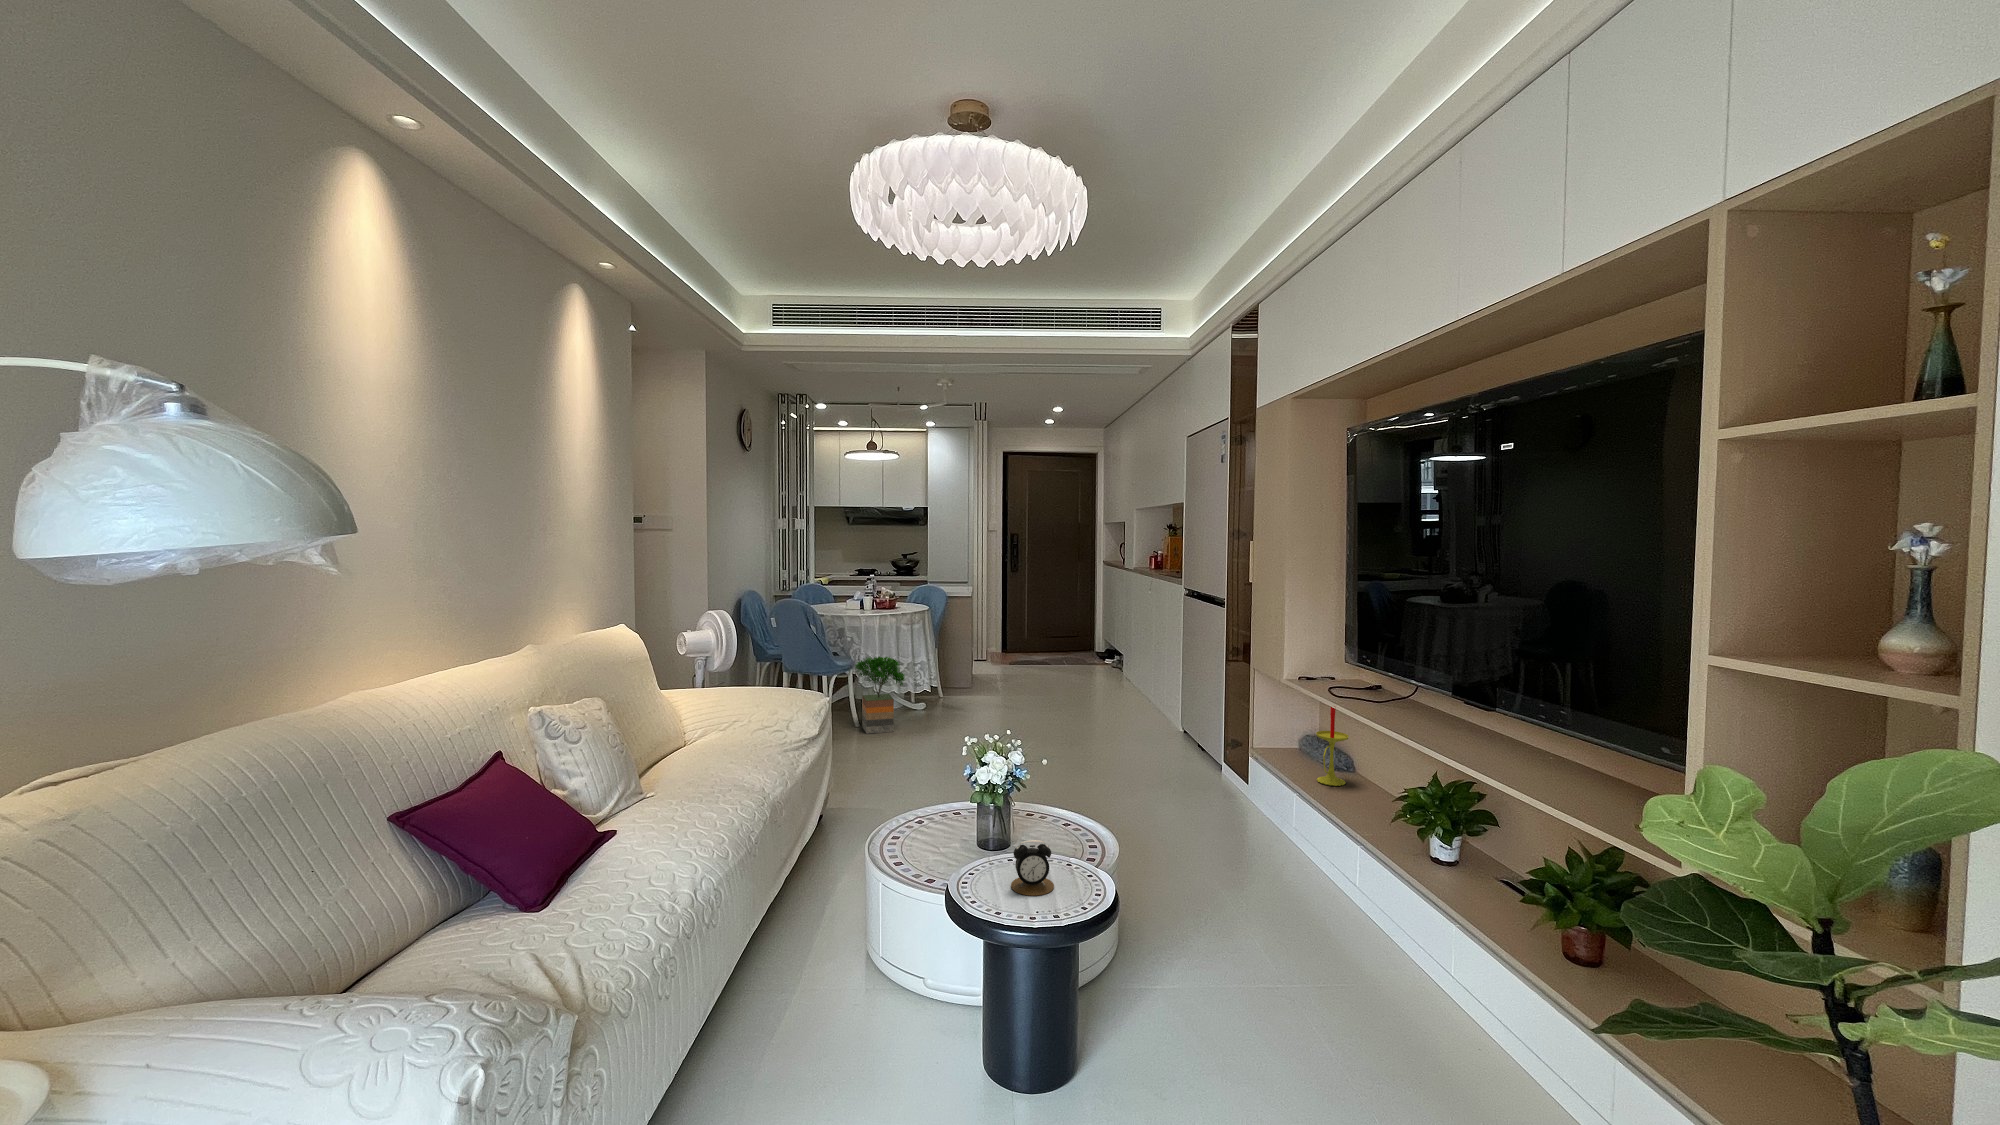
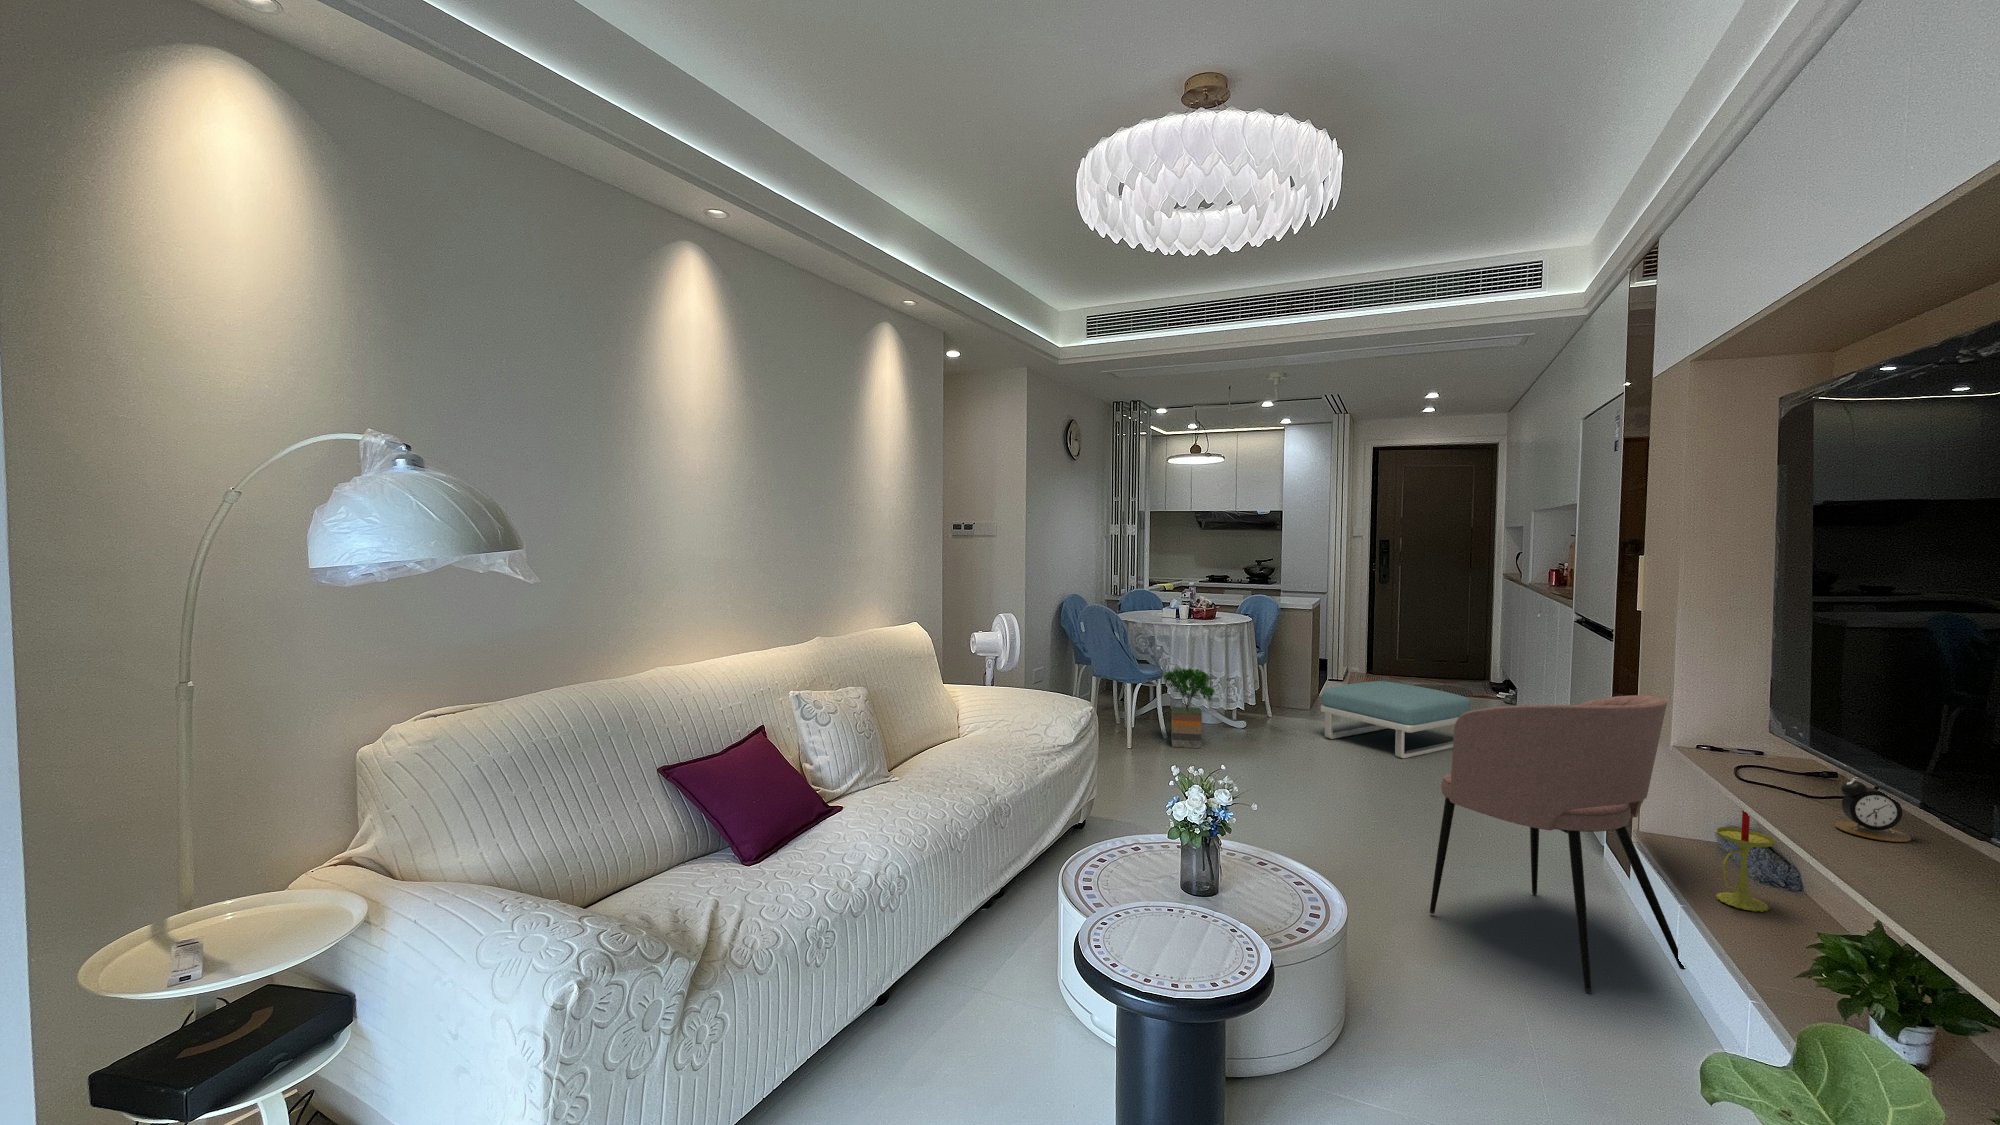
armchair: none [1132,644,1294,867] -> present [1430,695,1685,993]
footstool: none [990,656,1103,719] -> present [1321,681,1471,758]
alarm clock: present [1011,840,1054,896] -> present [1835,778,1911,842]

